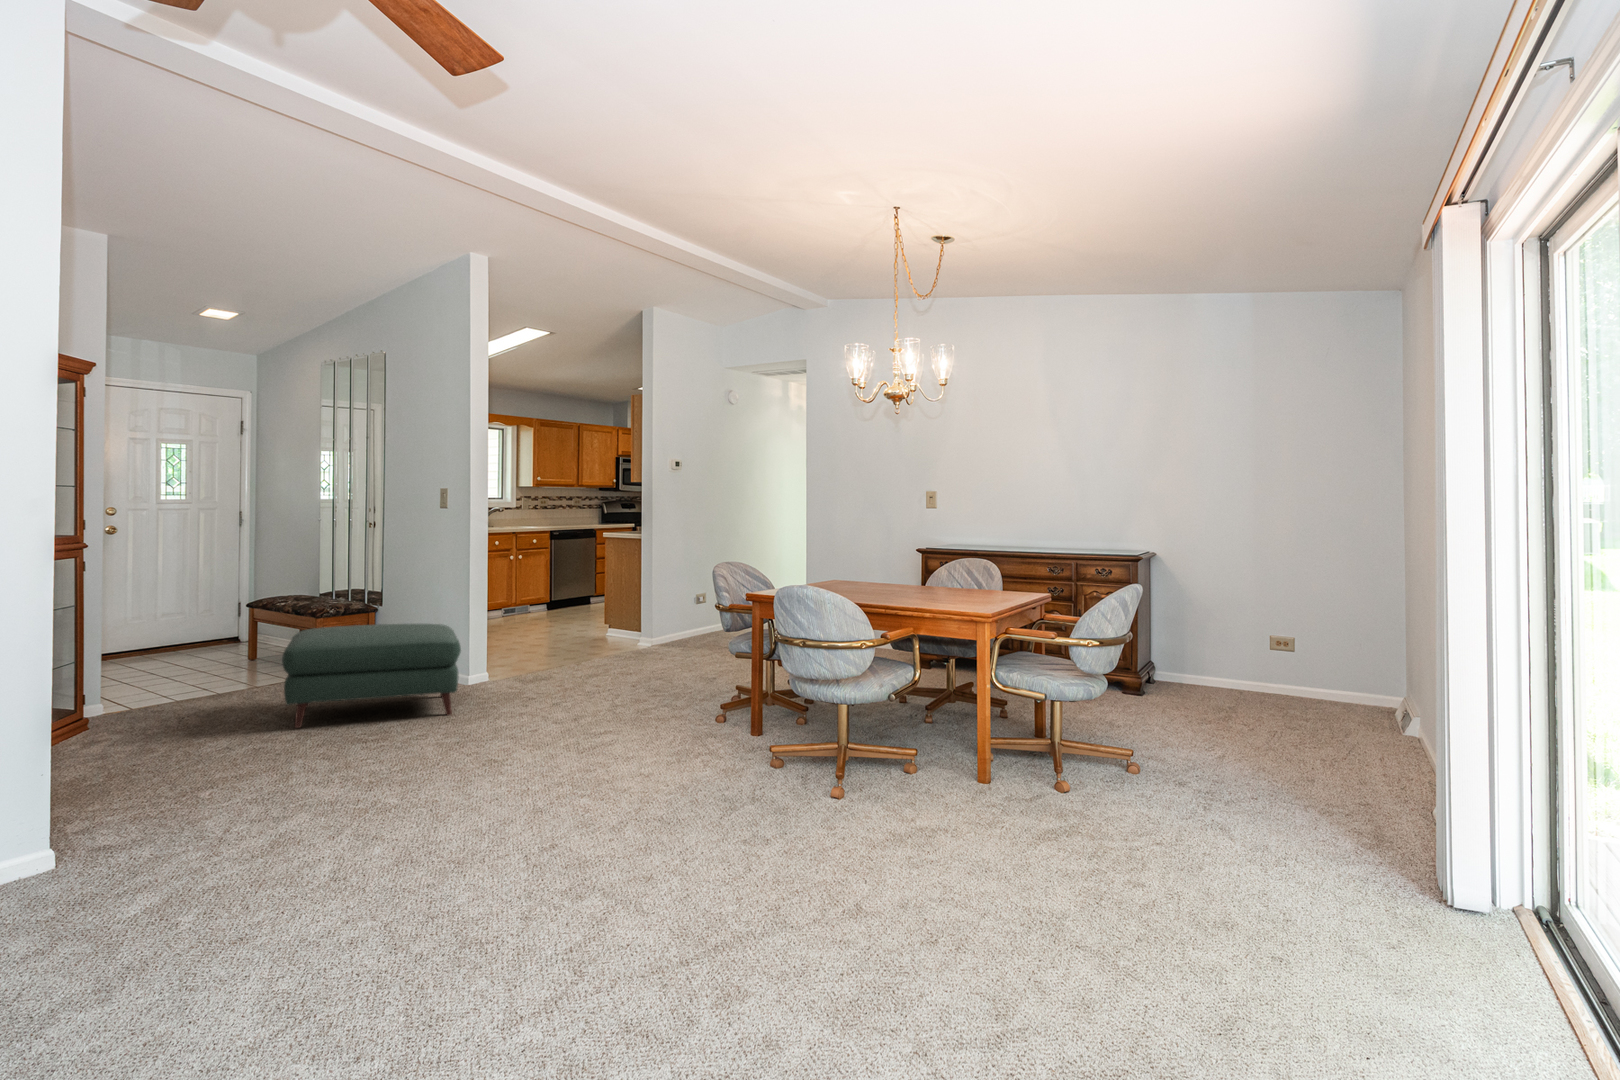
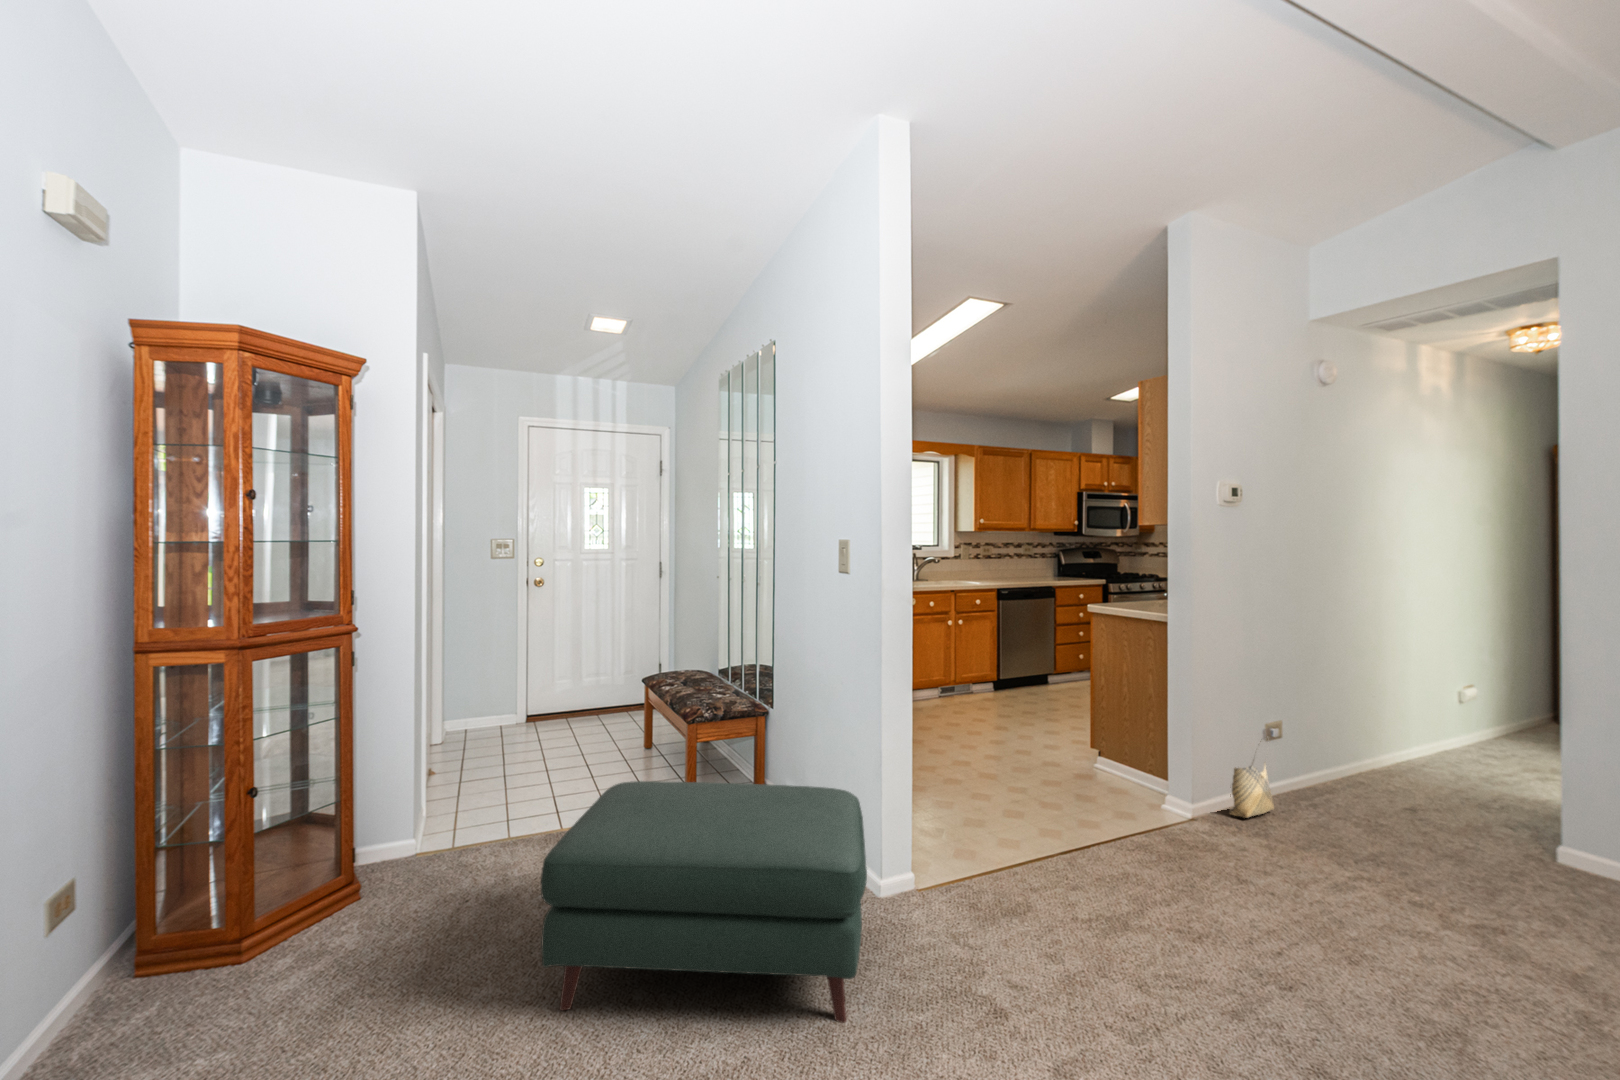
woven basket: none [674,602,699,649] -> present [1229,737,1274,818]

